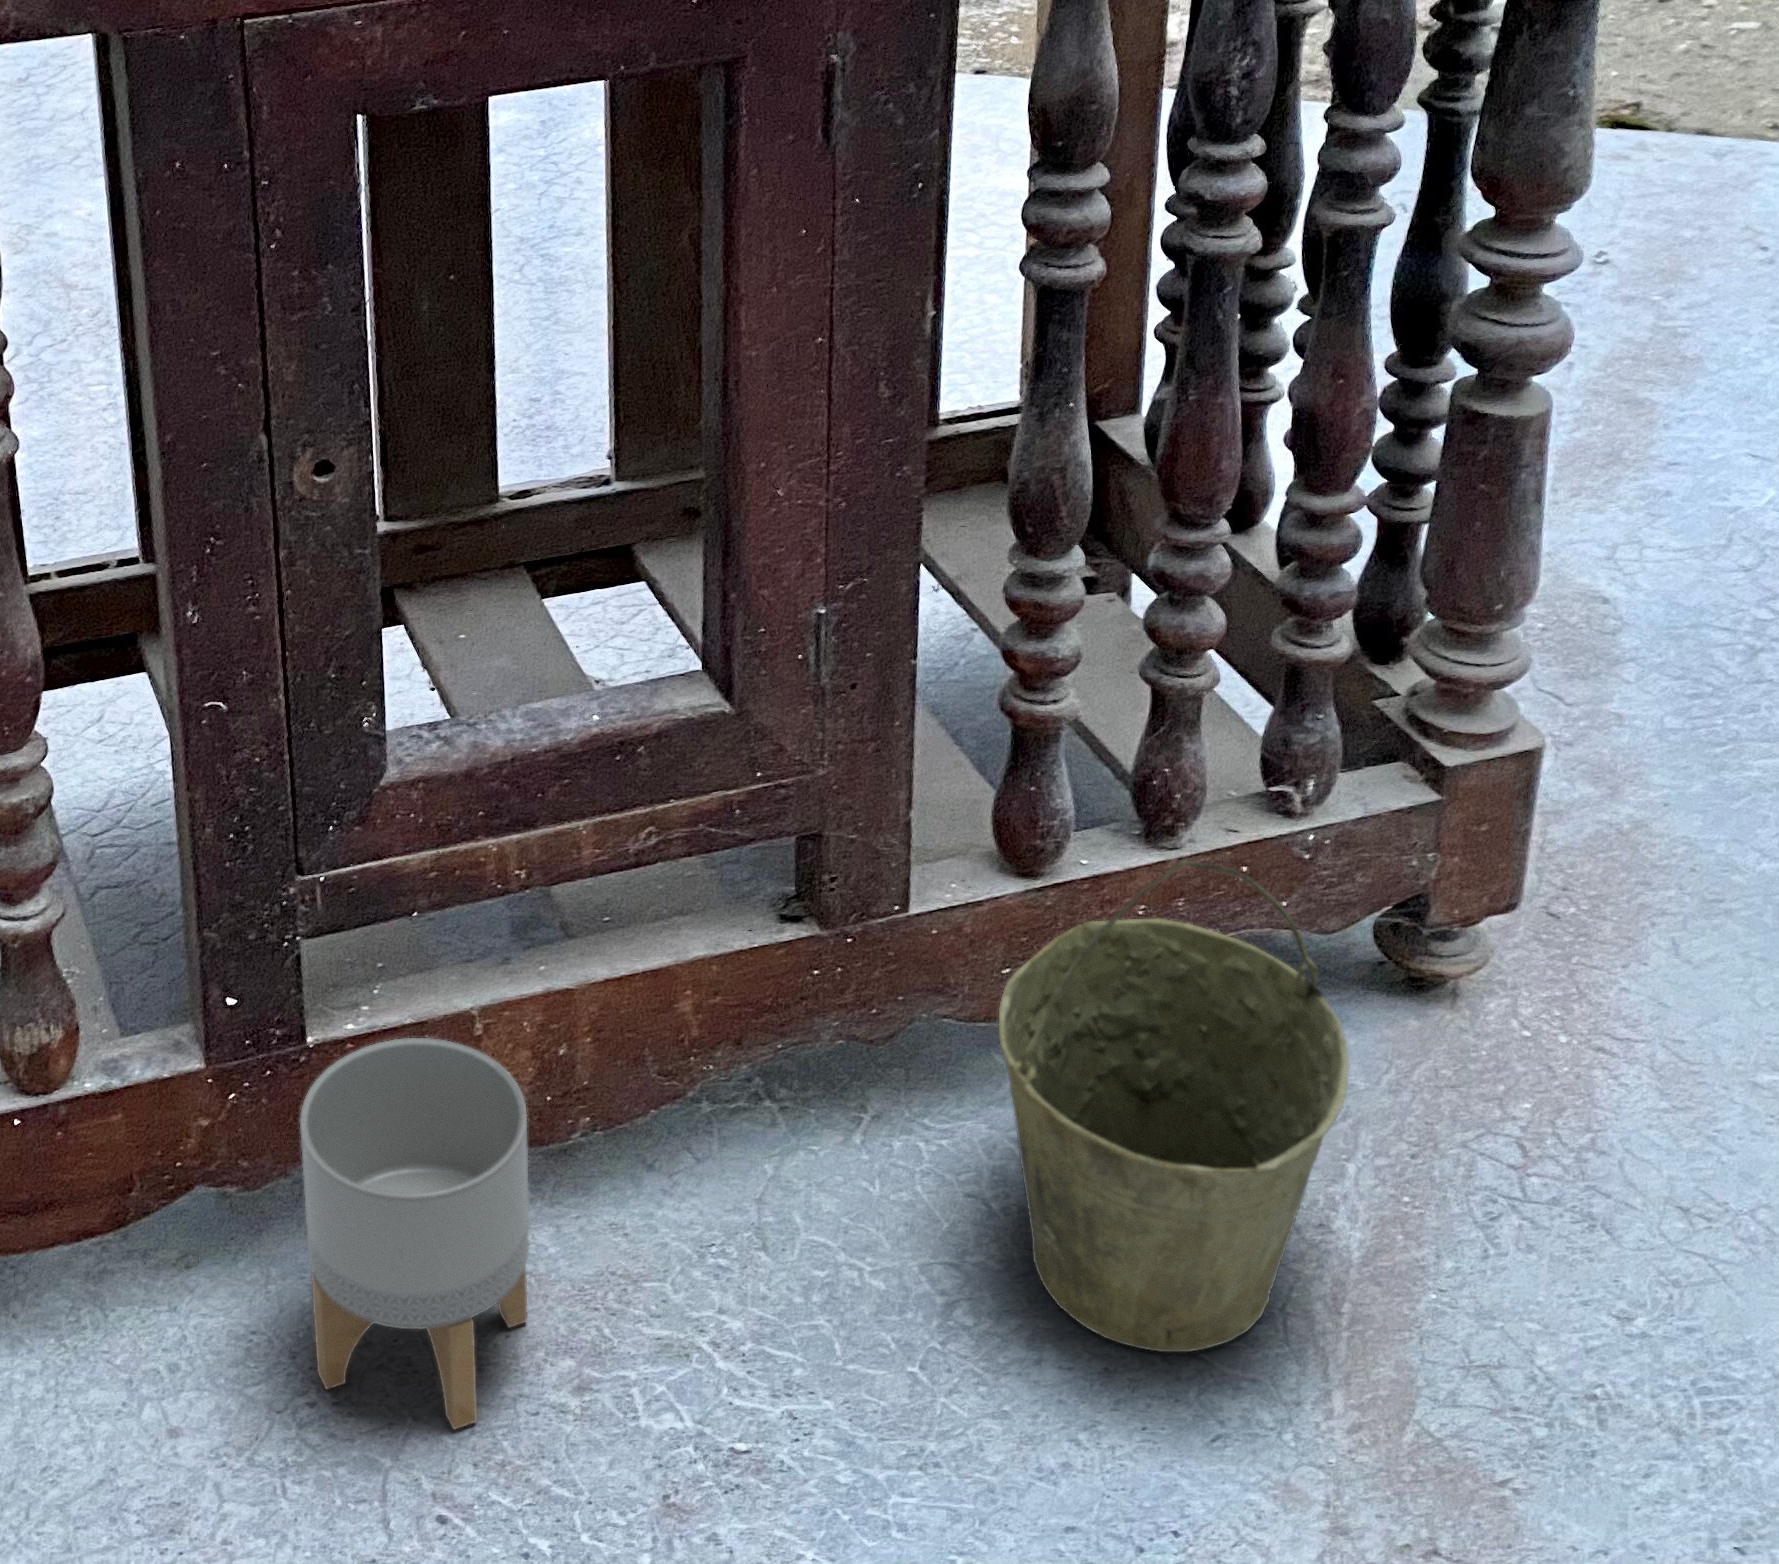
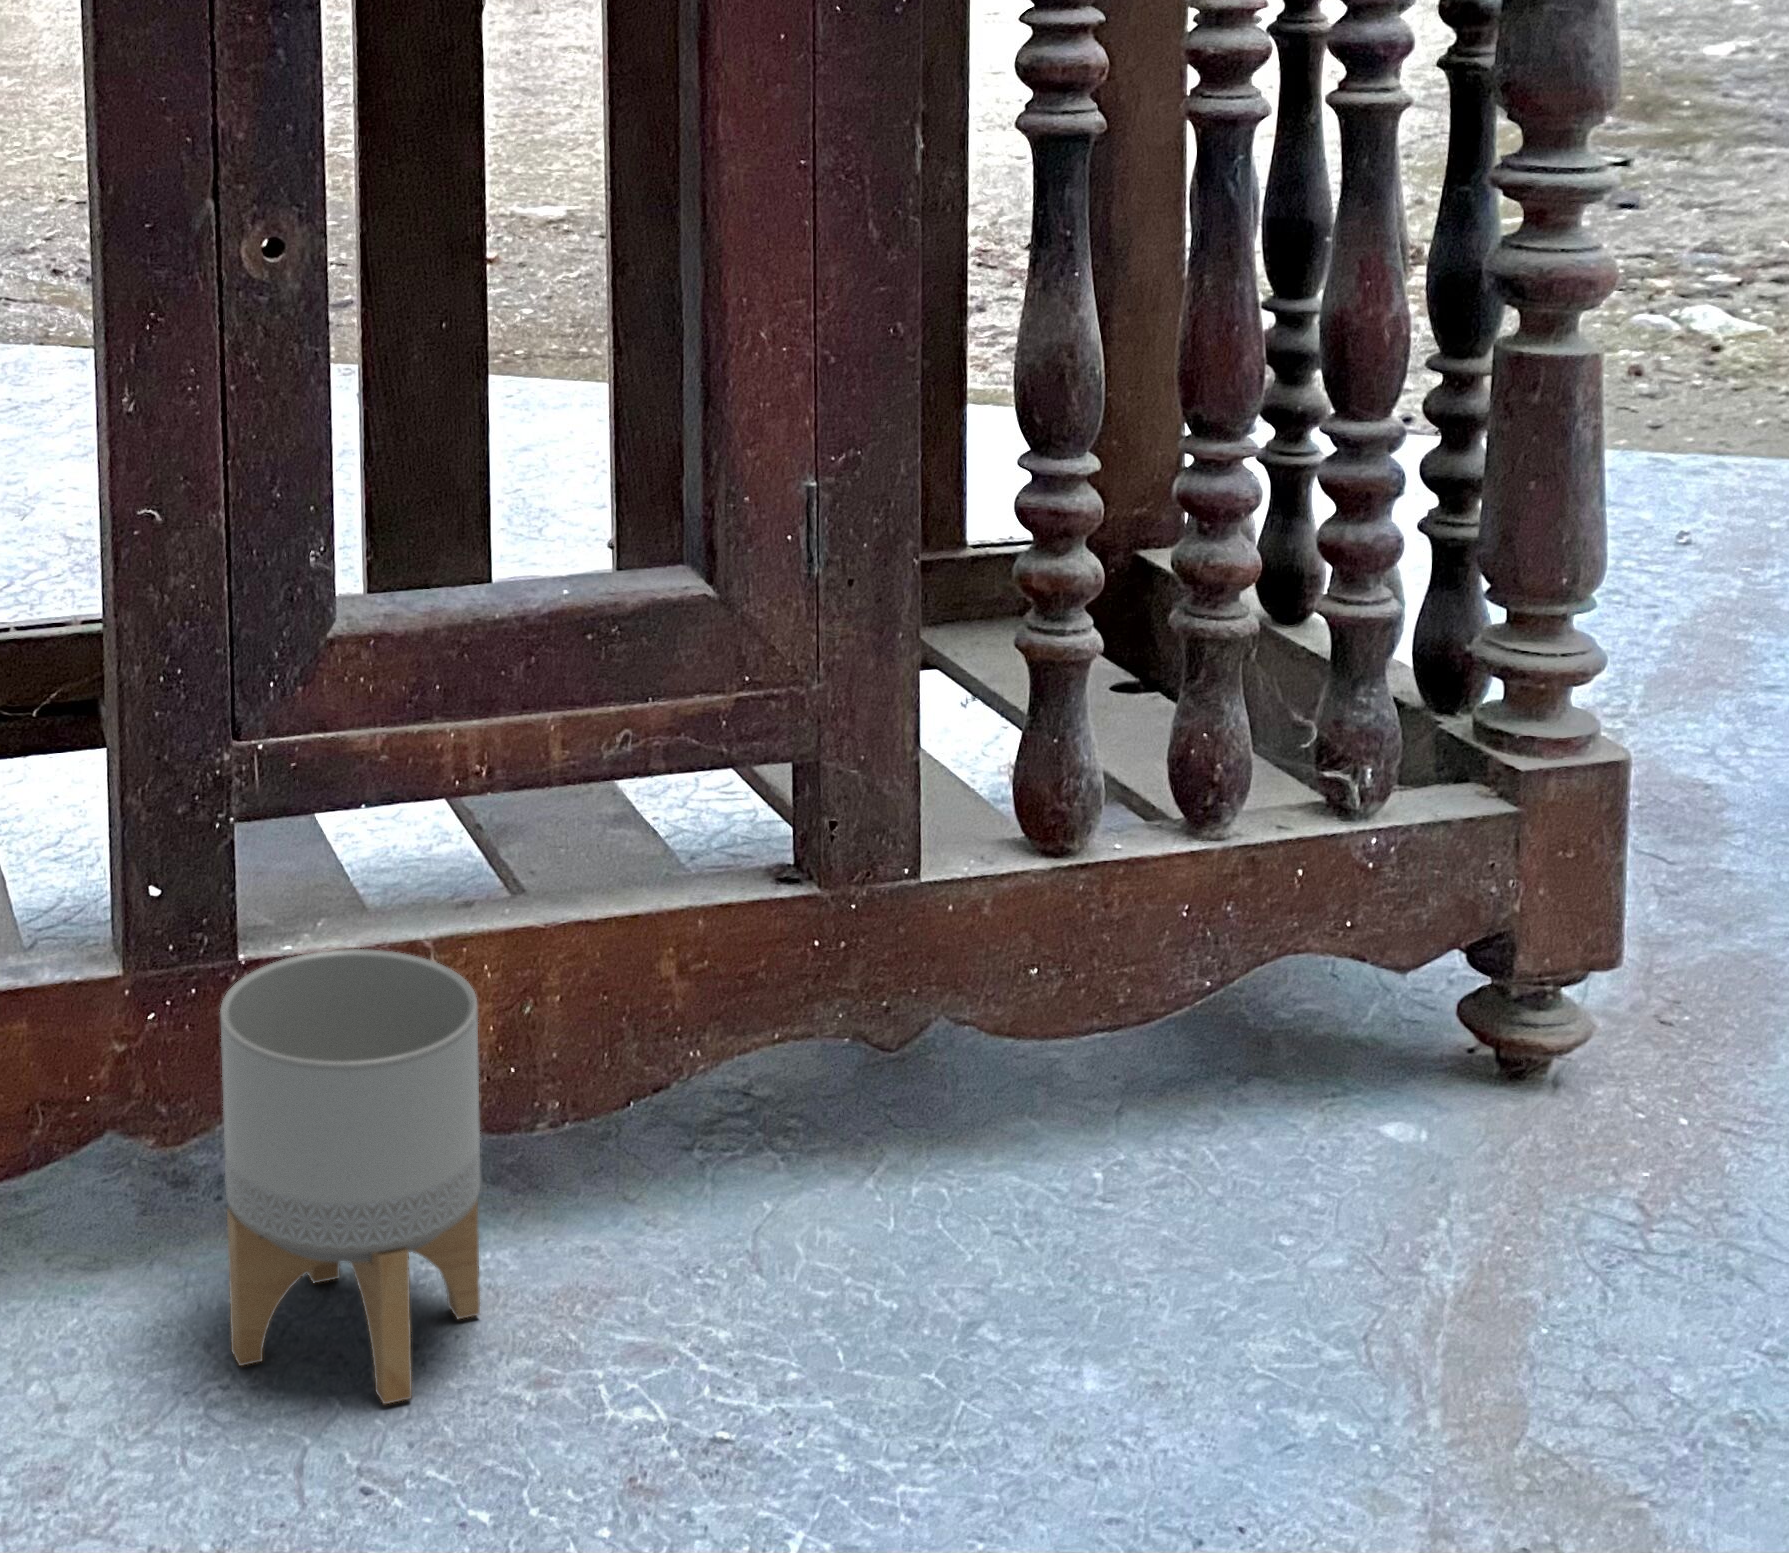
bucket: present [999,860,1350,1352] -> none [1020,733,1425,1363]

